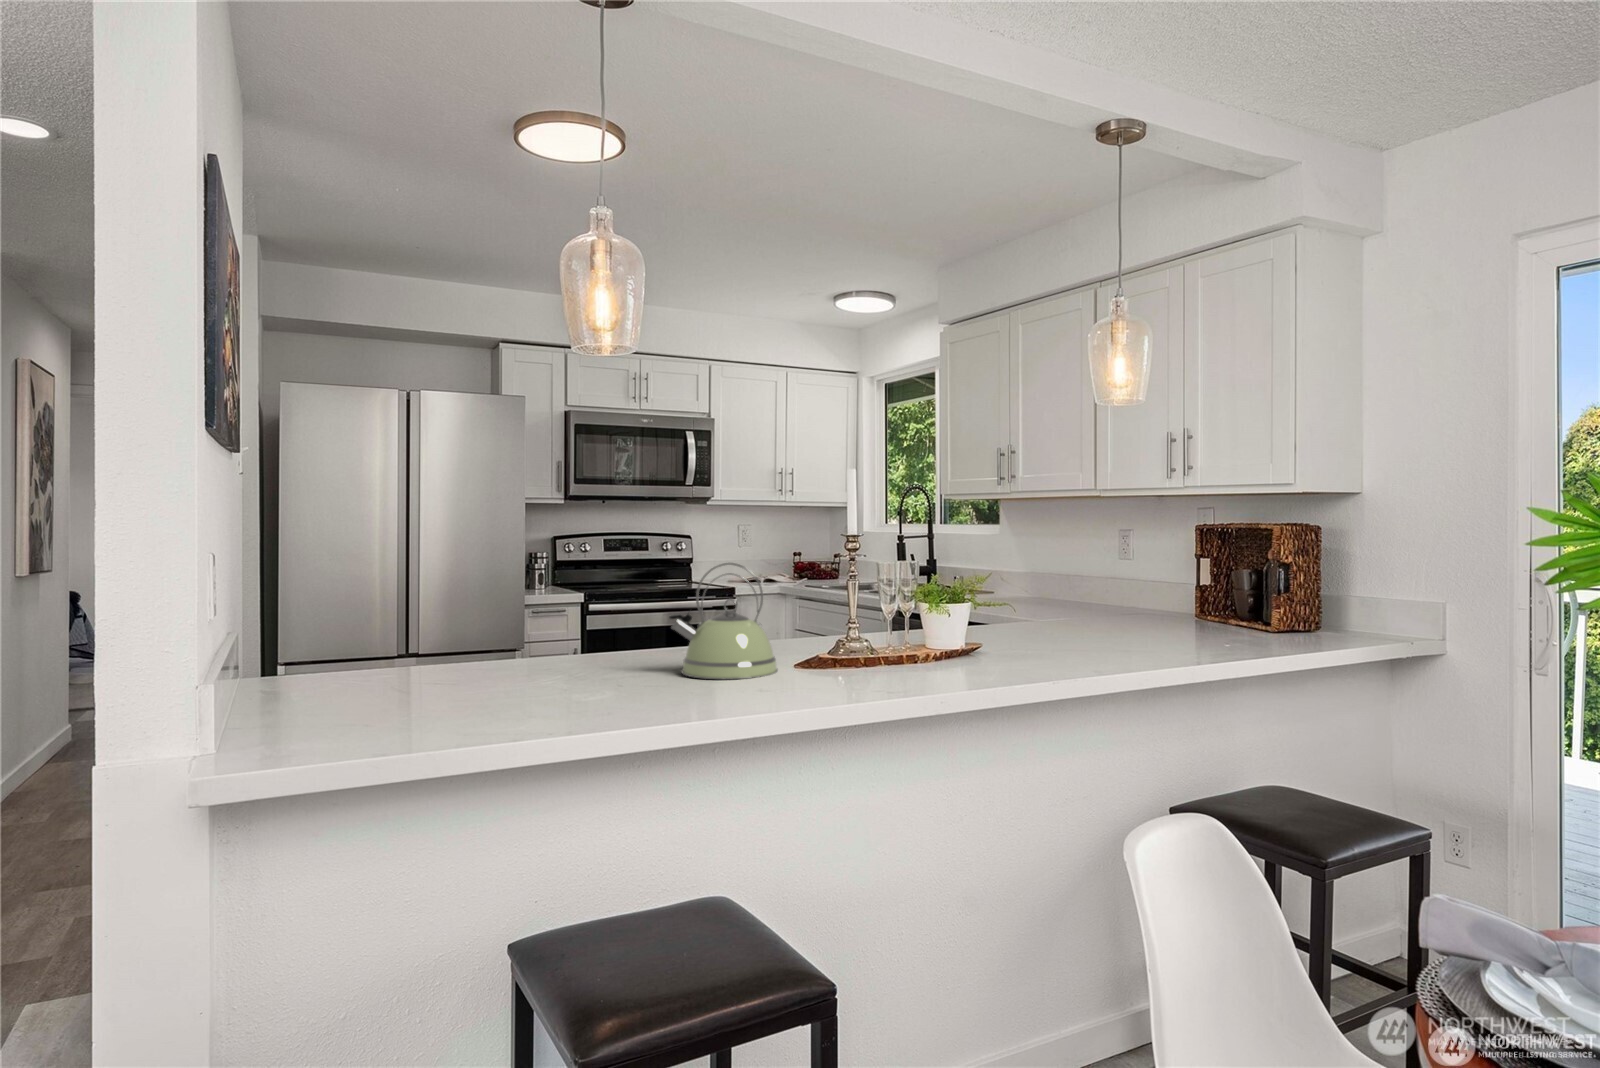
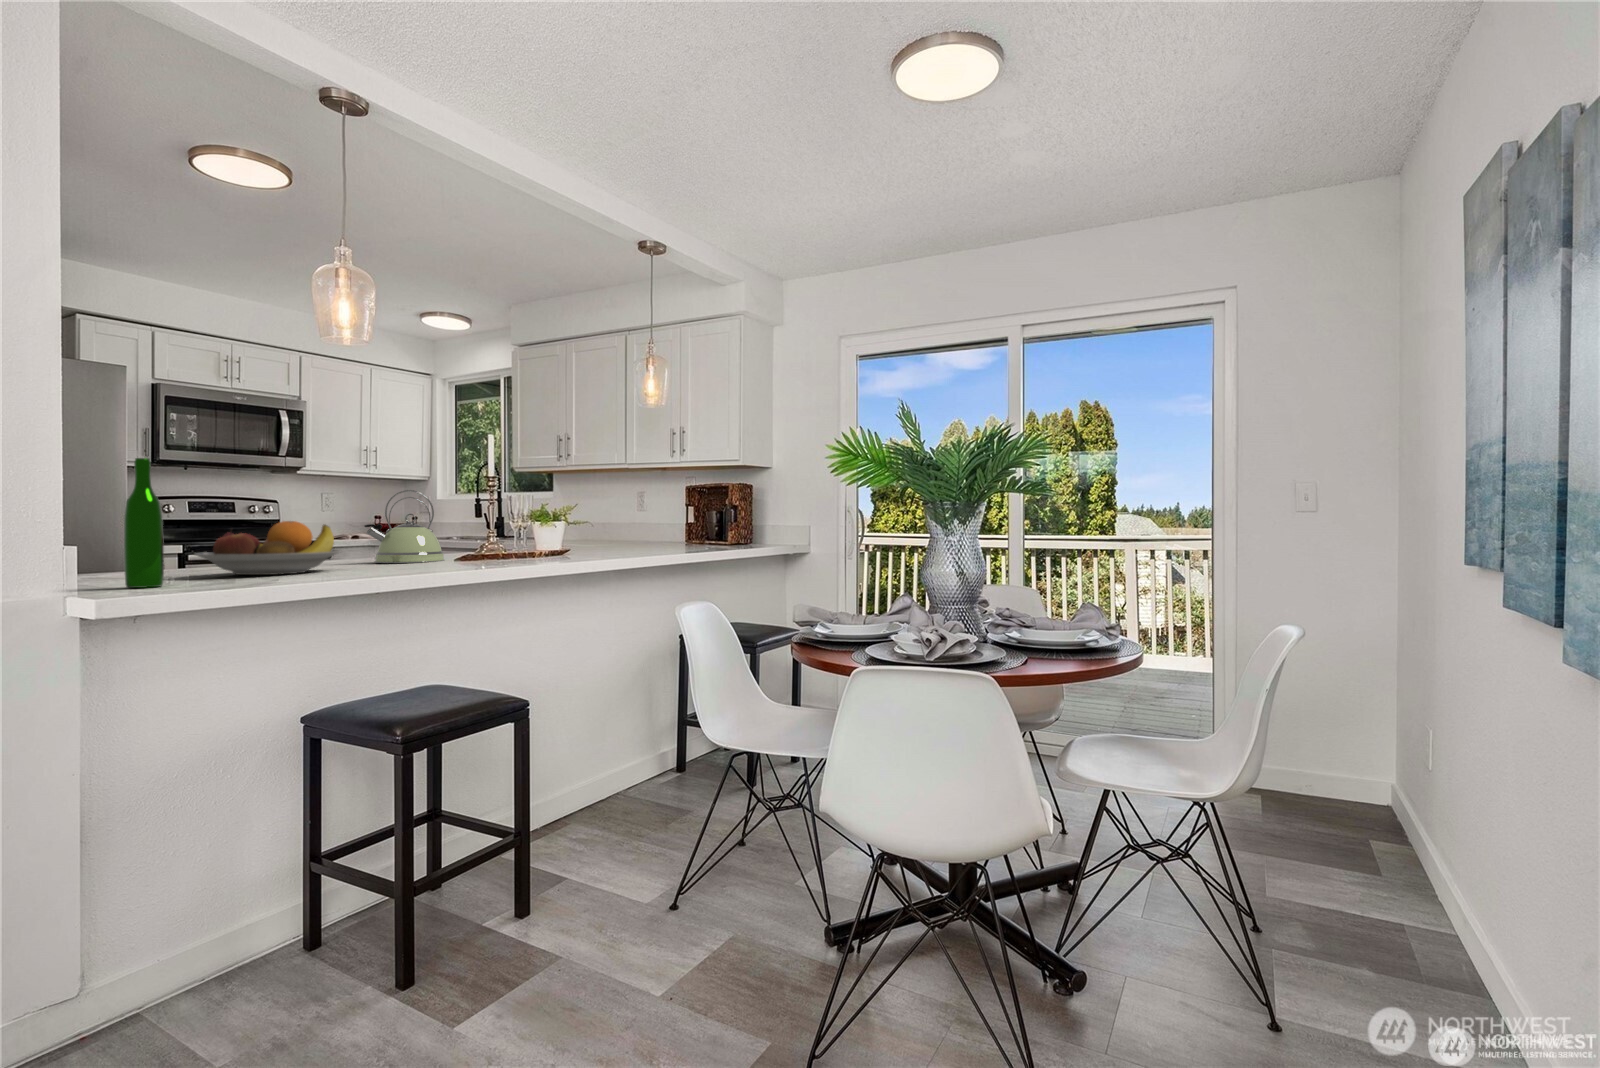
wine bottle: none [263,556,314,754] -> present [124,458,164,588]
fruit bowl: none [412,626,604,712] -> present [195,521,341,575]

